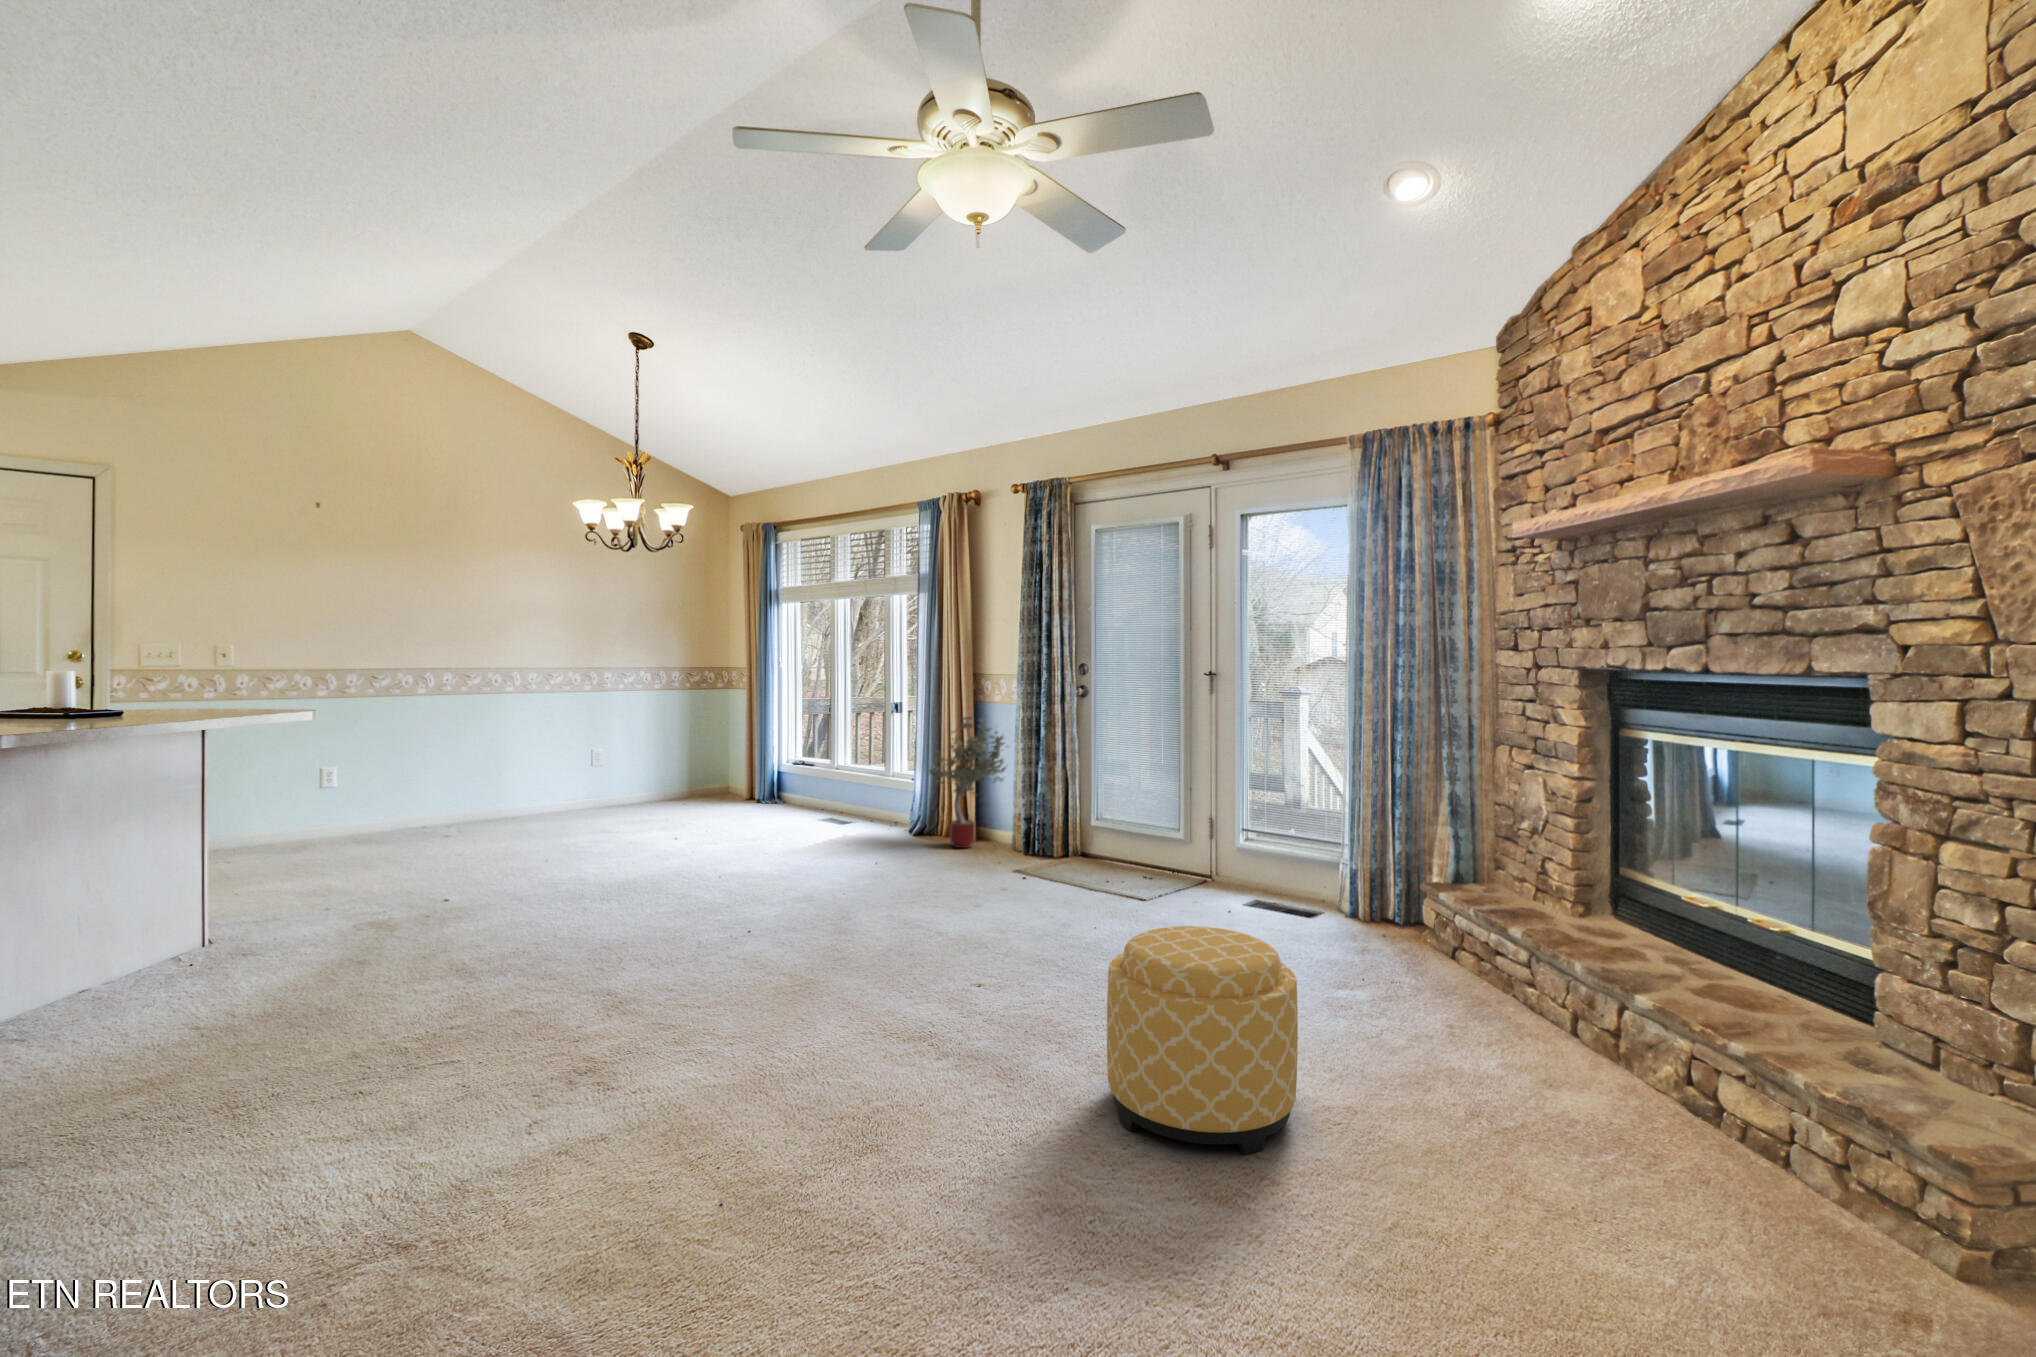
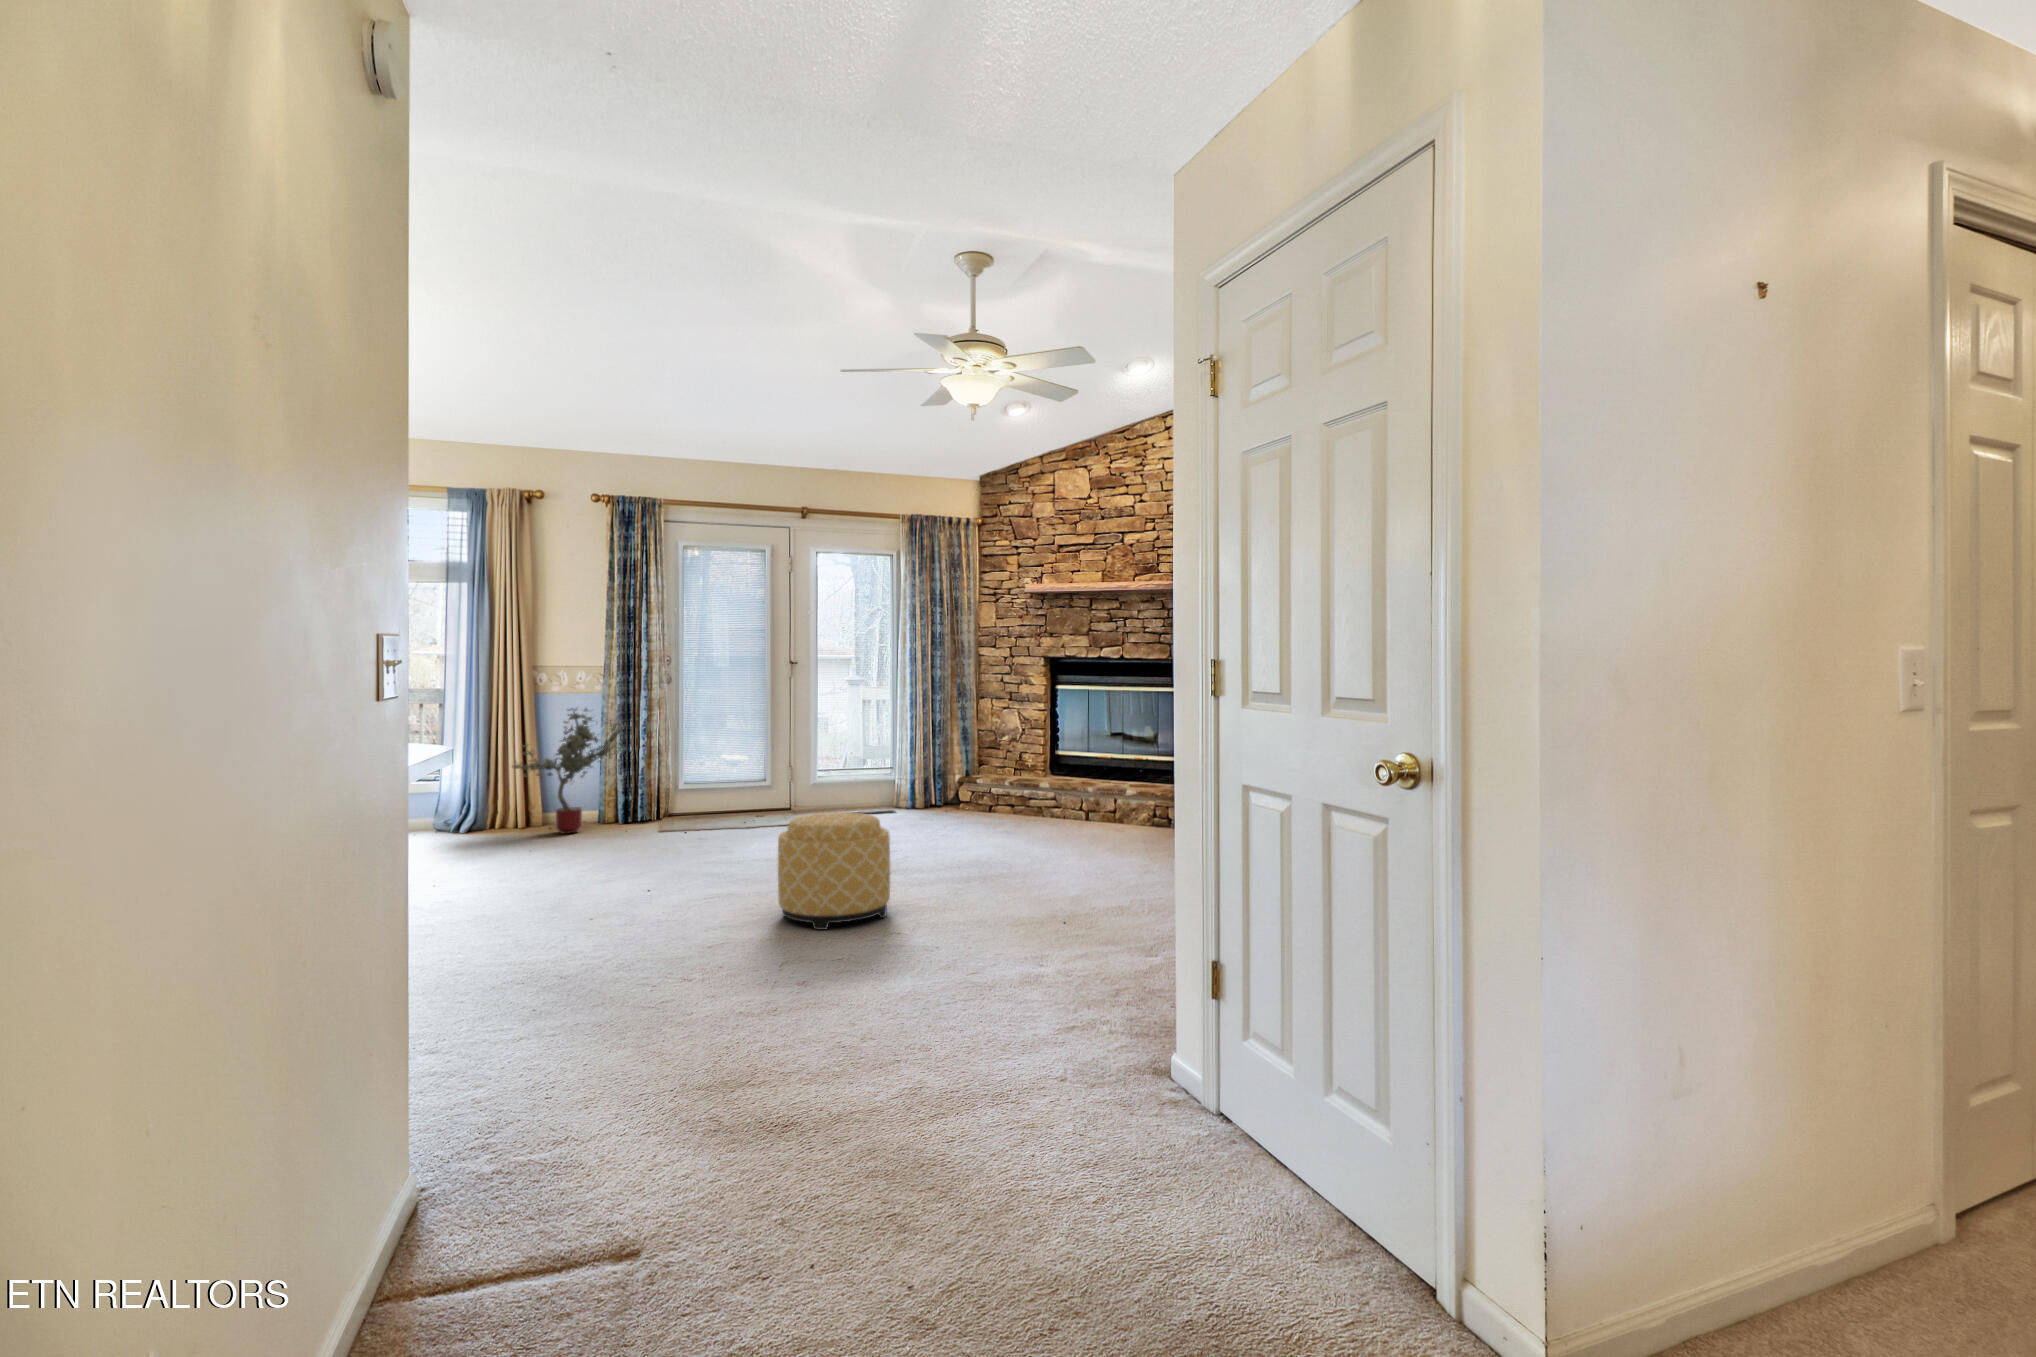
ottoman: present [1107,926,1298,1154] -> present [778,812,890,930]

